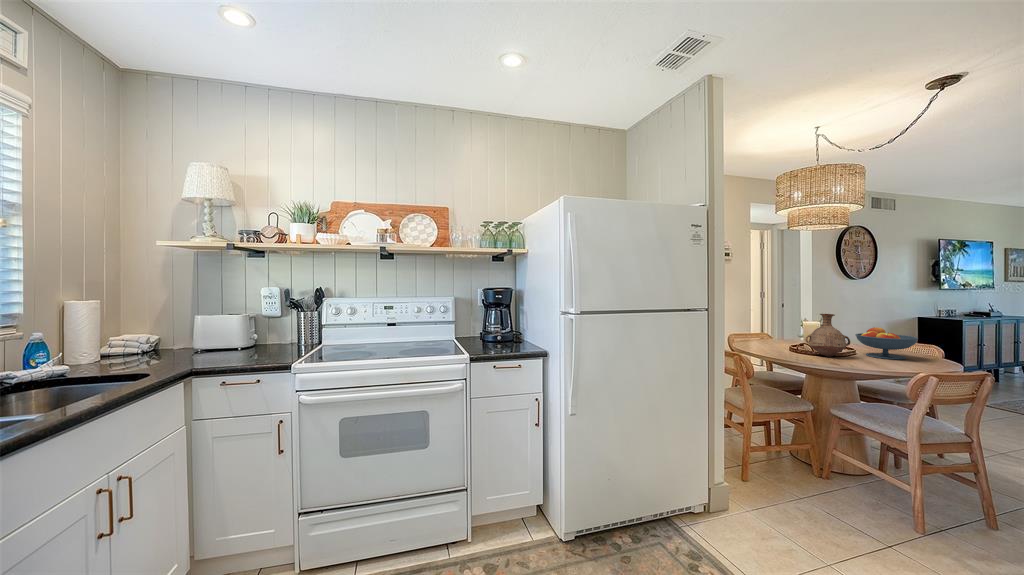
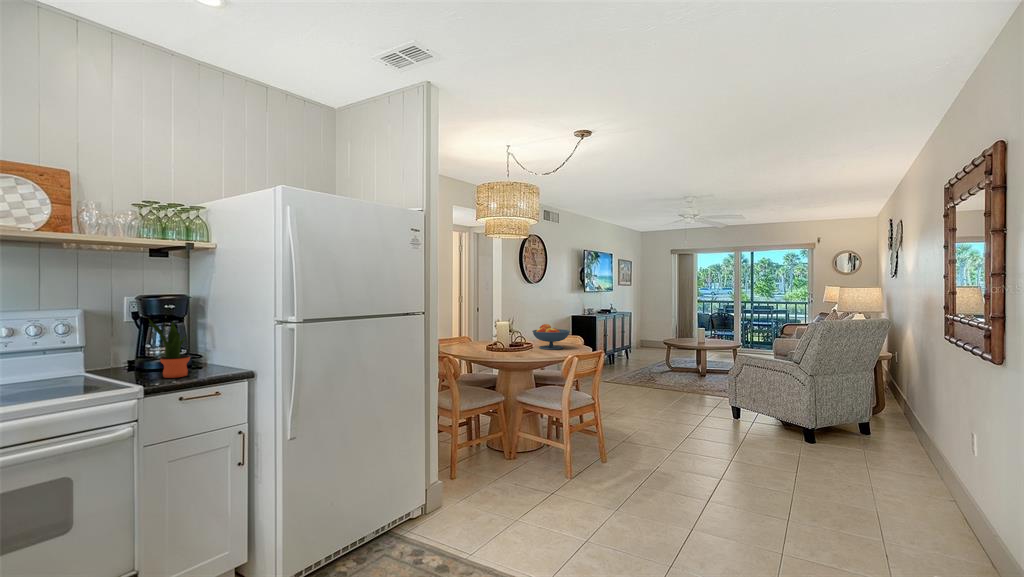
potted plant: none [479,305,505,350] -> present [149,319,190,378]
vase: present [806,314,850,357] -> none [499,314,529,352]

